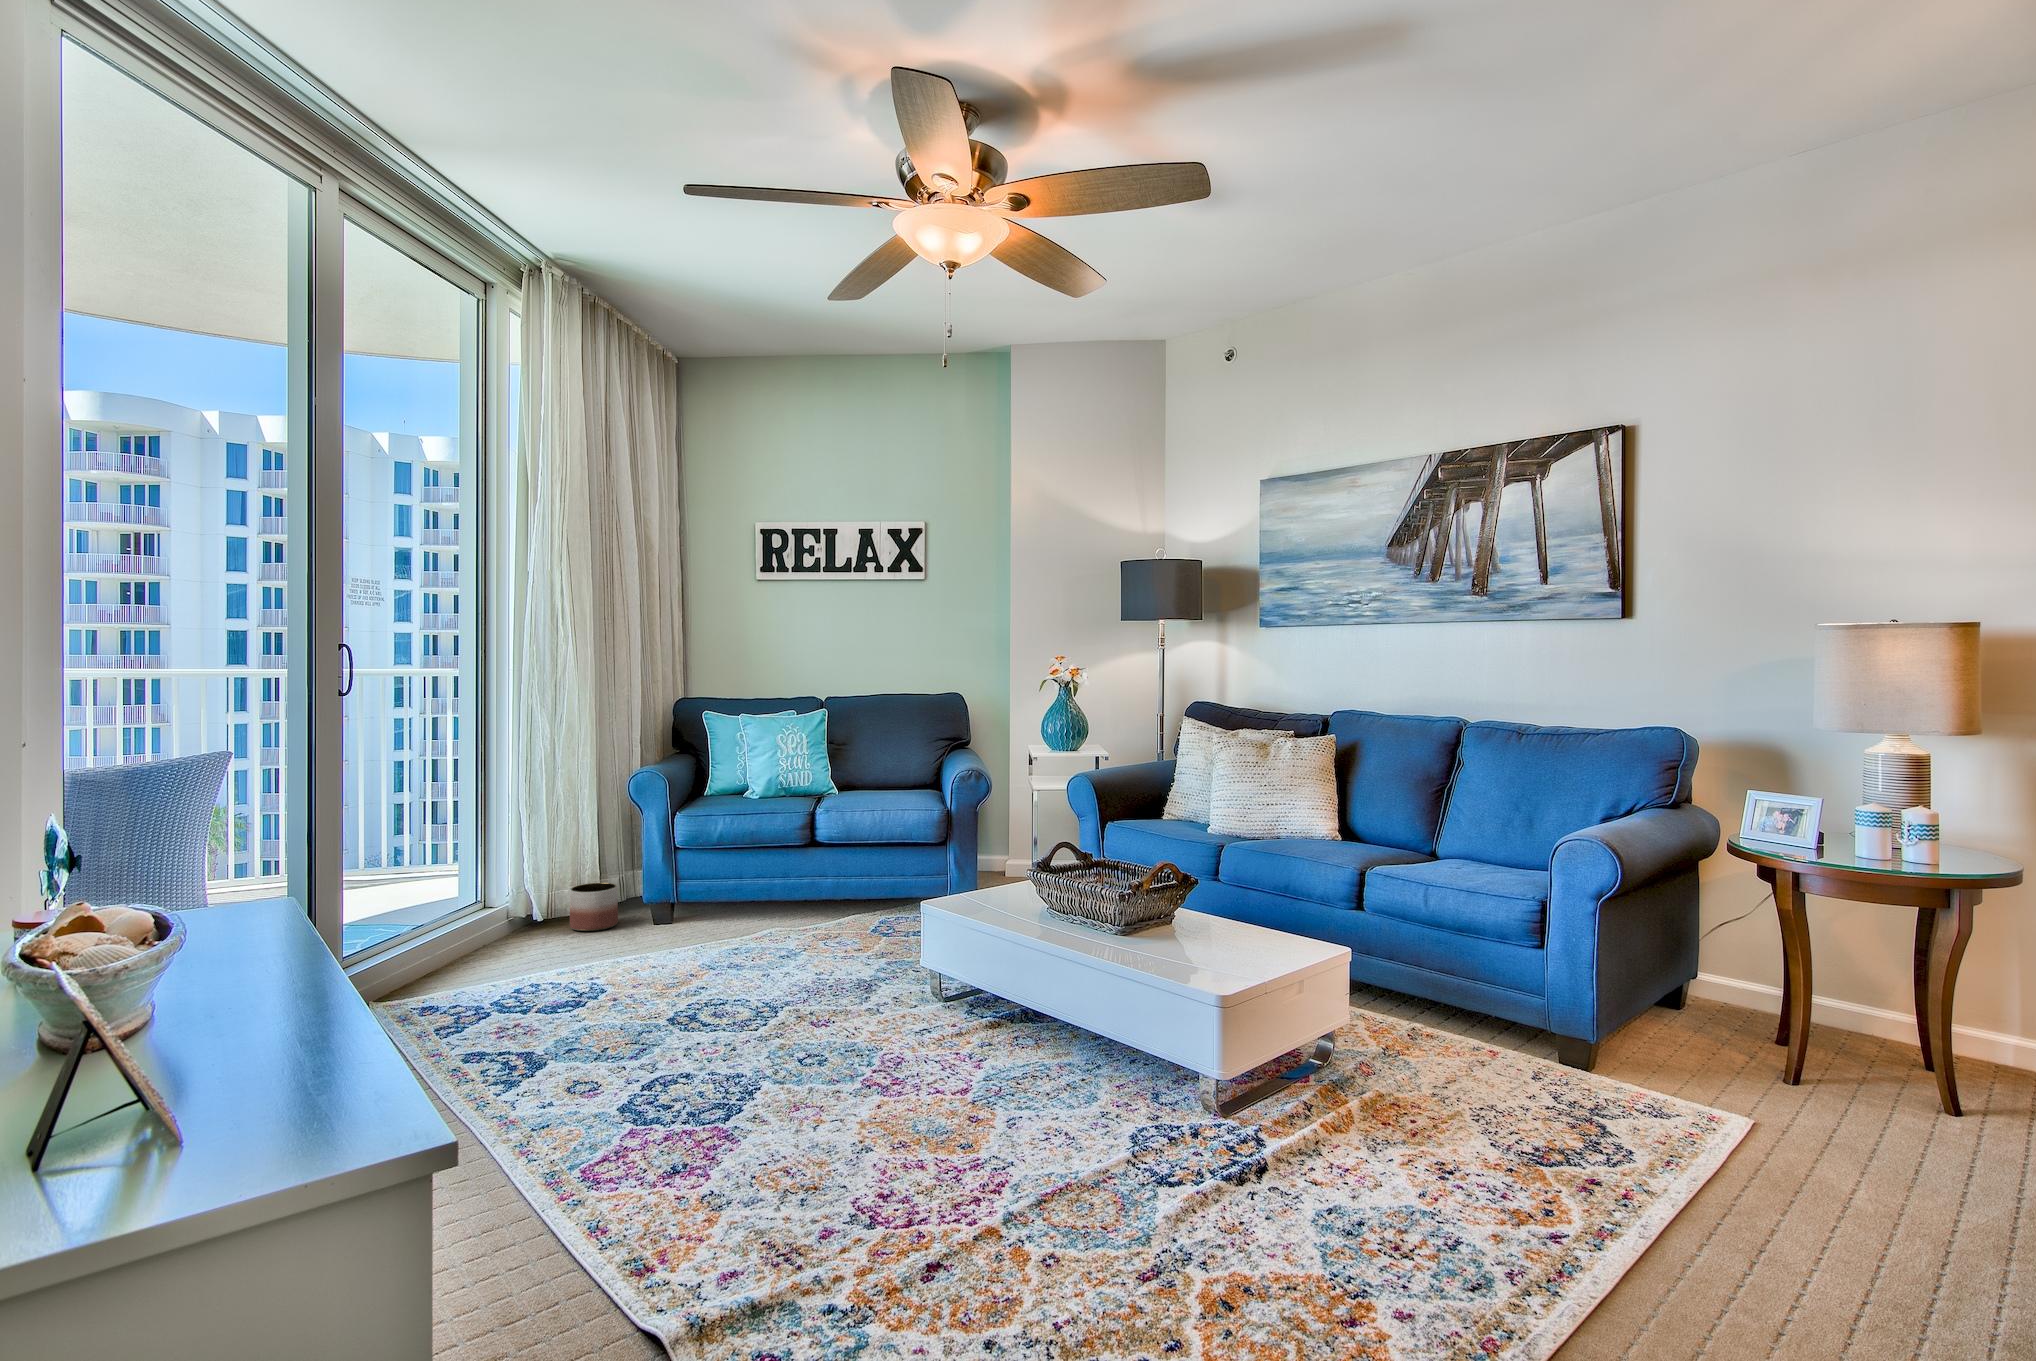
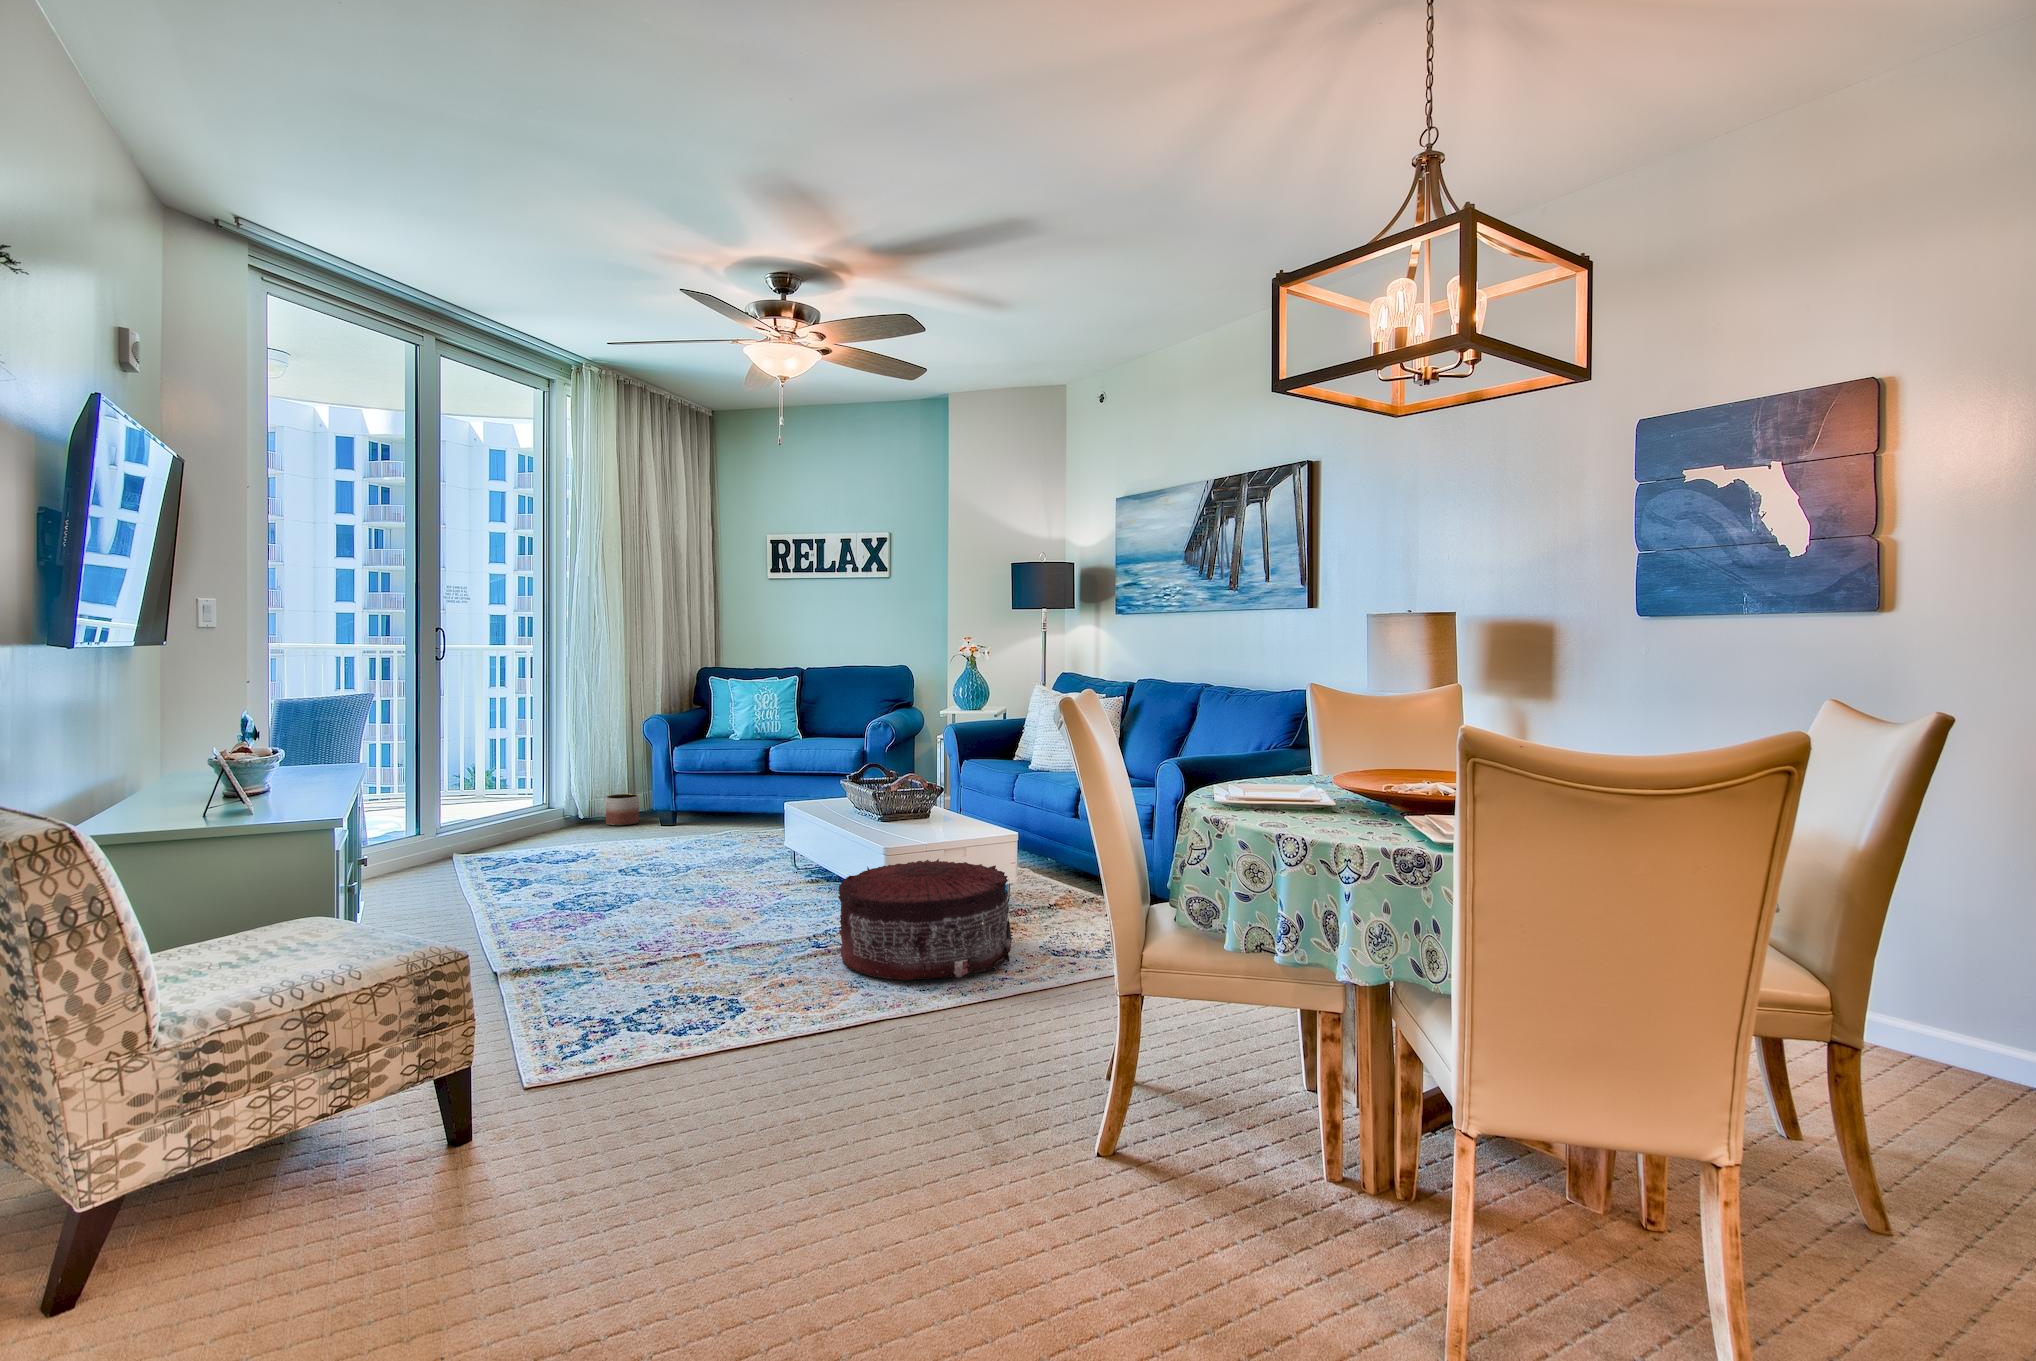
pouf: none [1227,1013,1544,1273] -> present [838,859,1012,980]

